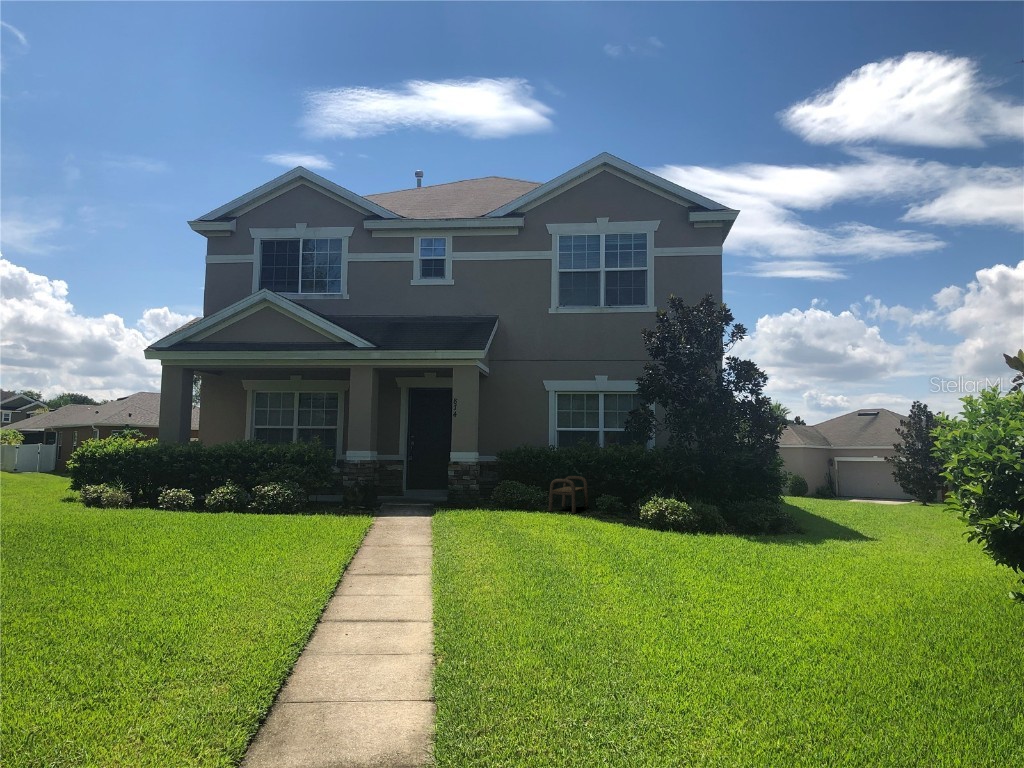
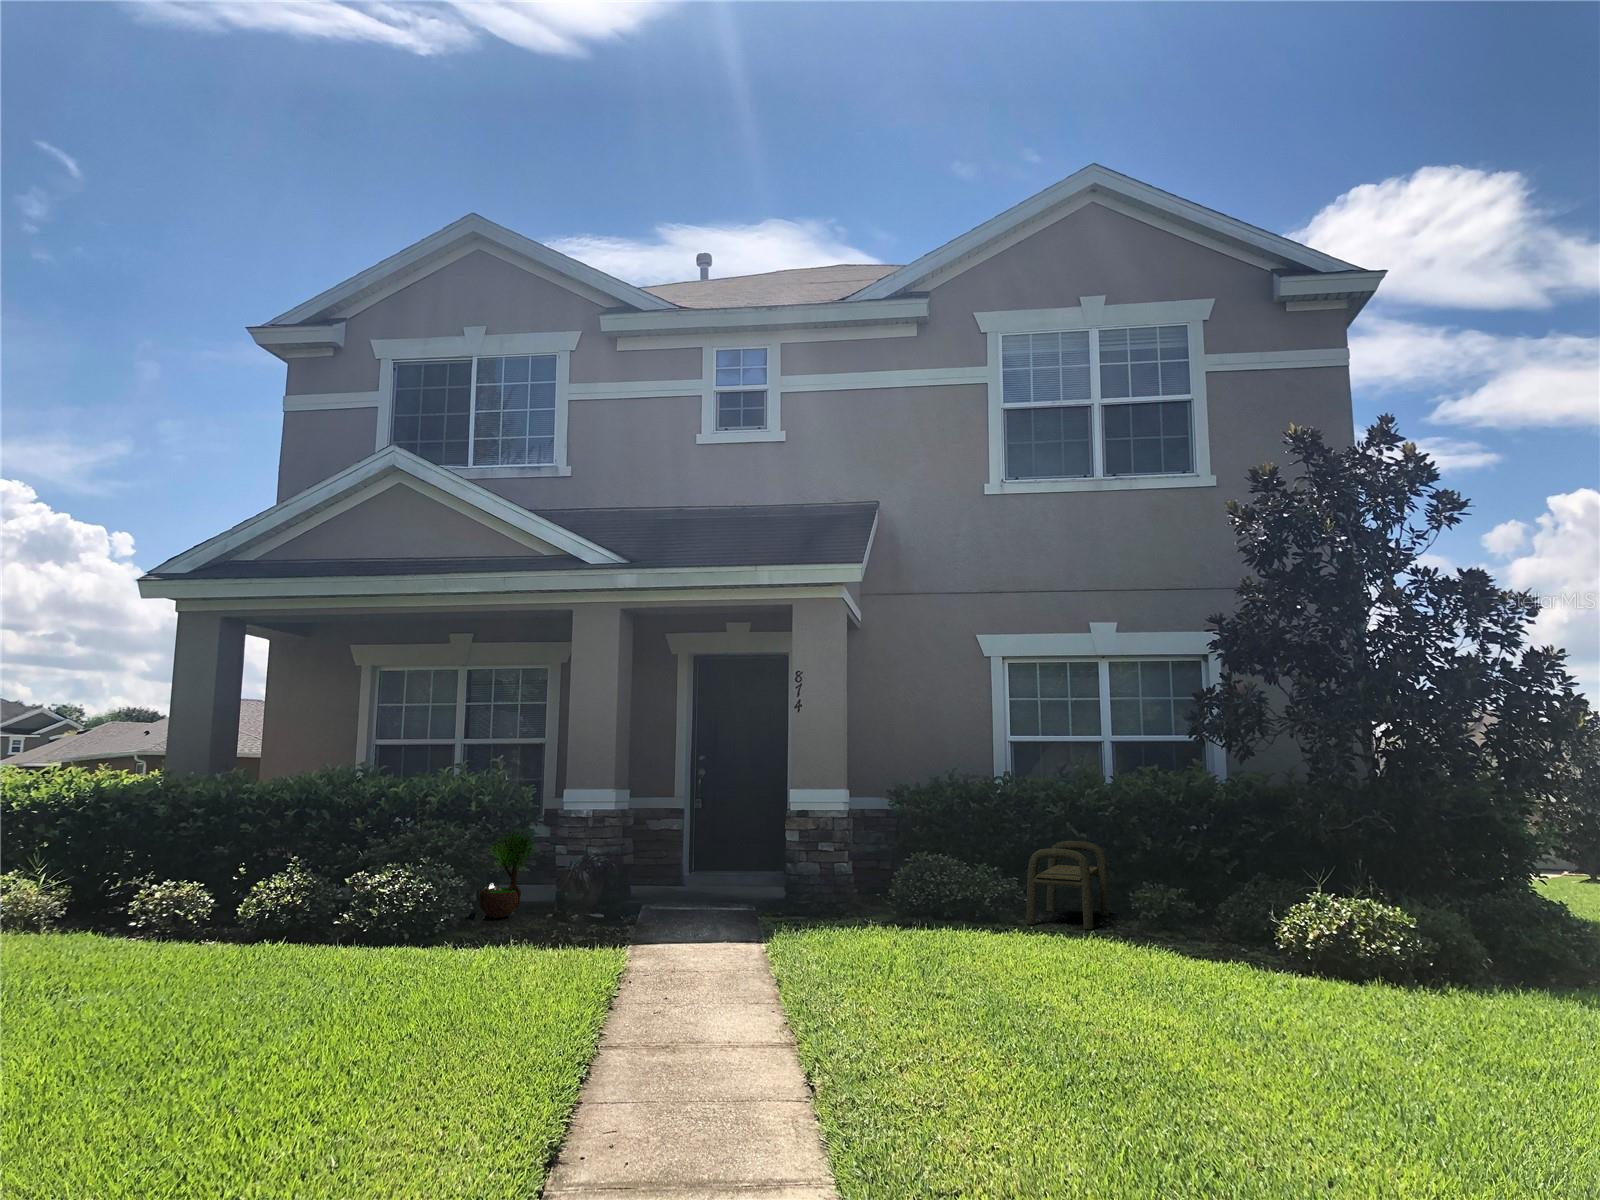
potted tree: none [310,467,335,507] -> present [479,830,536,918]

